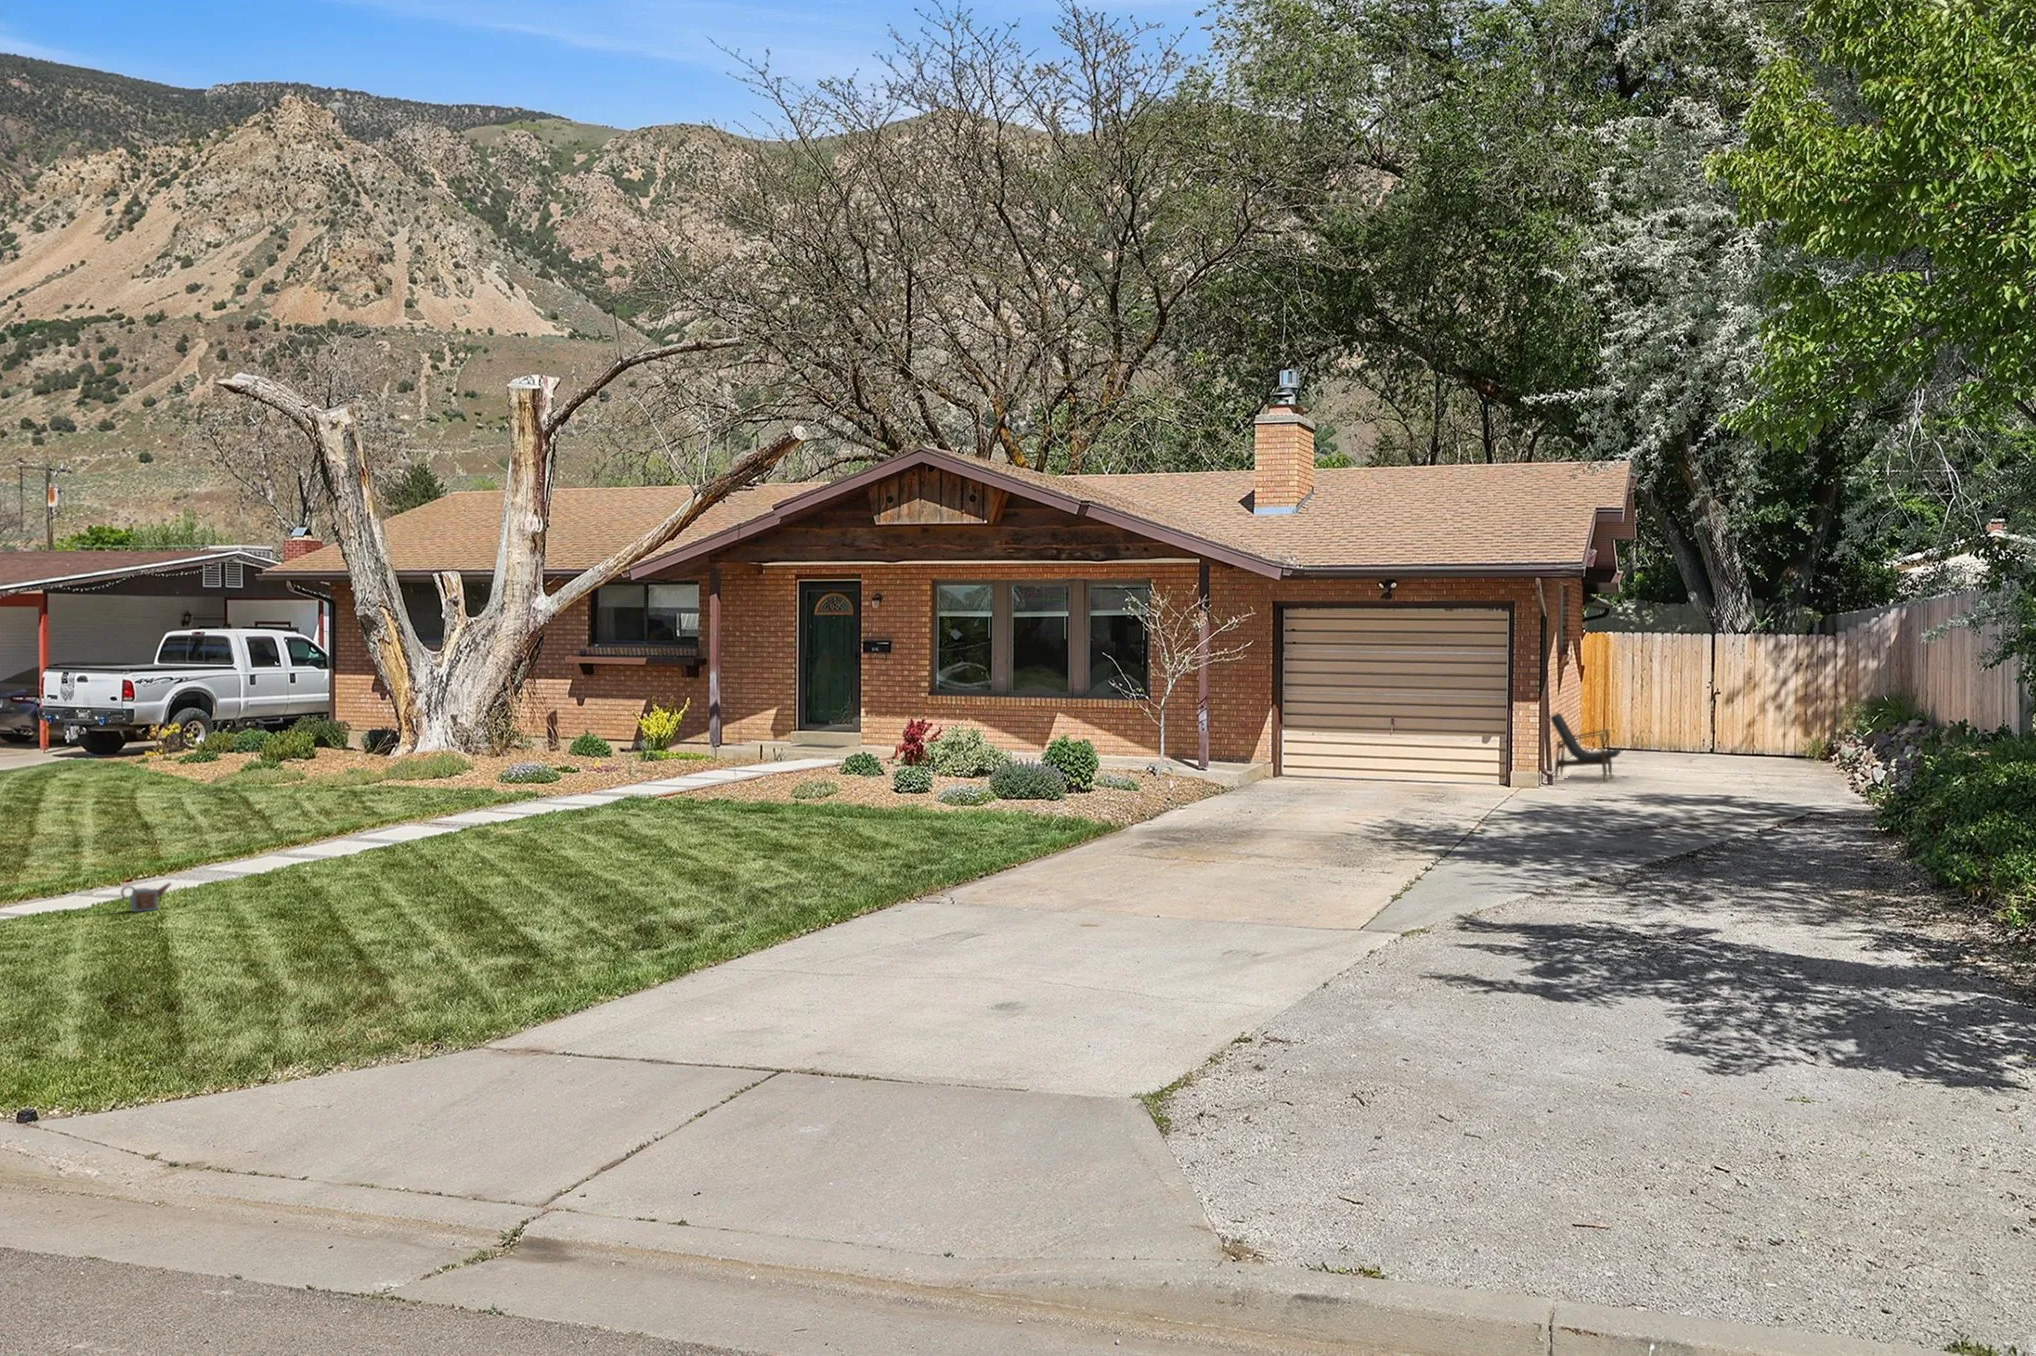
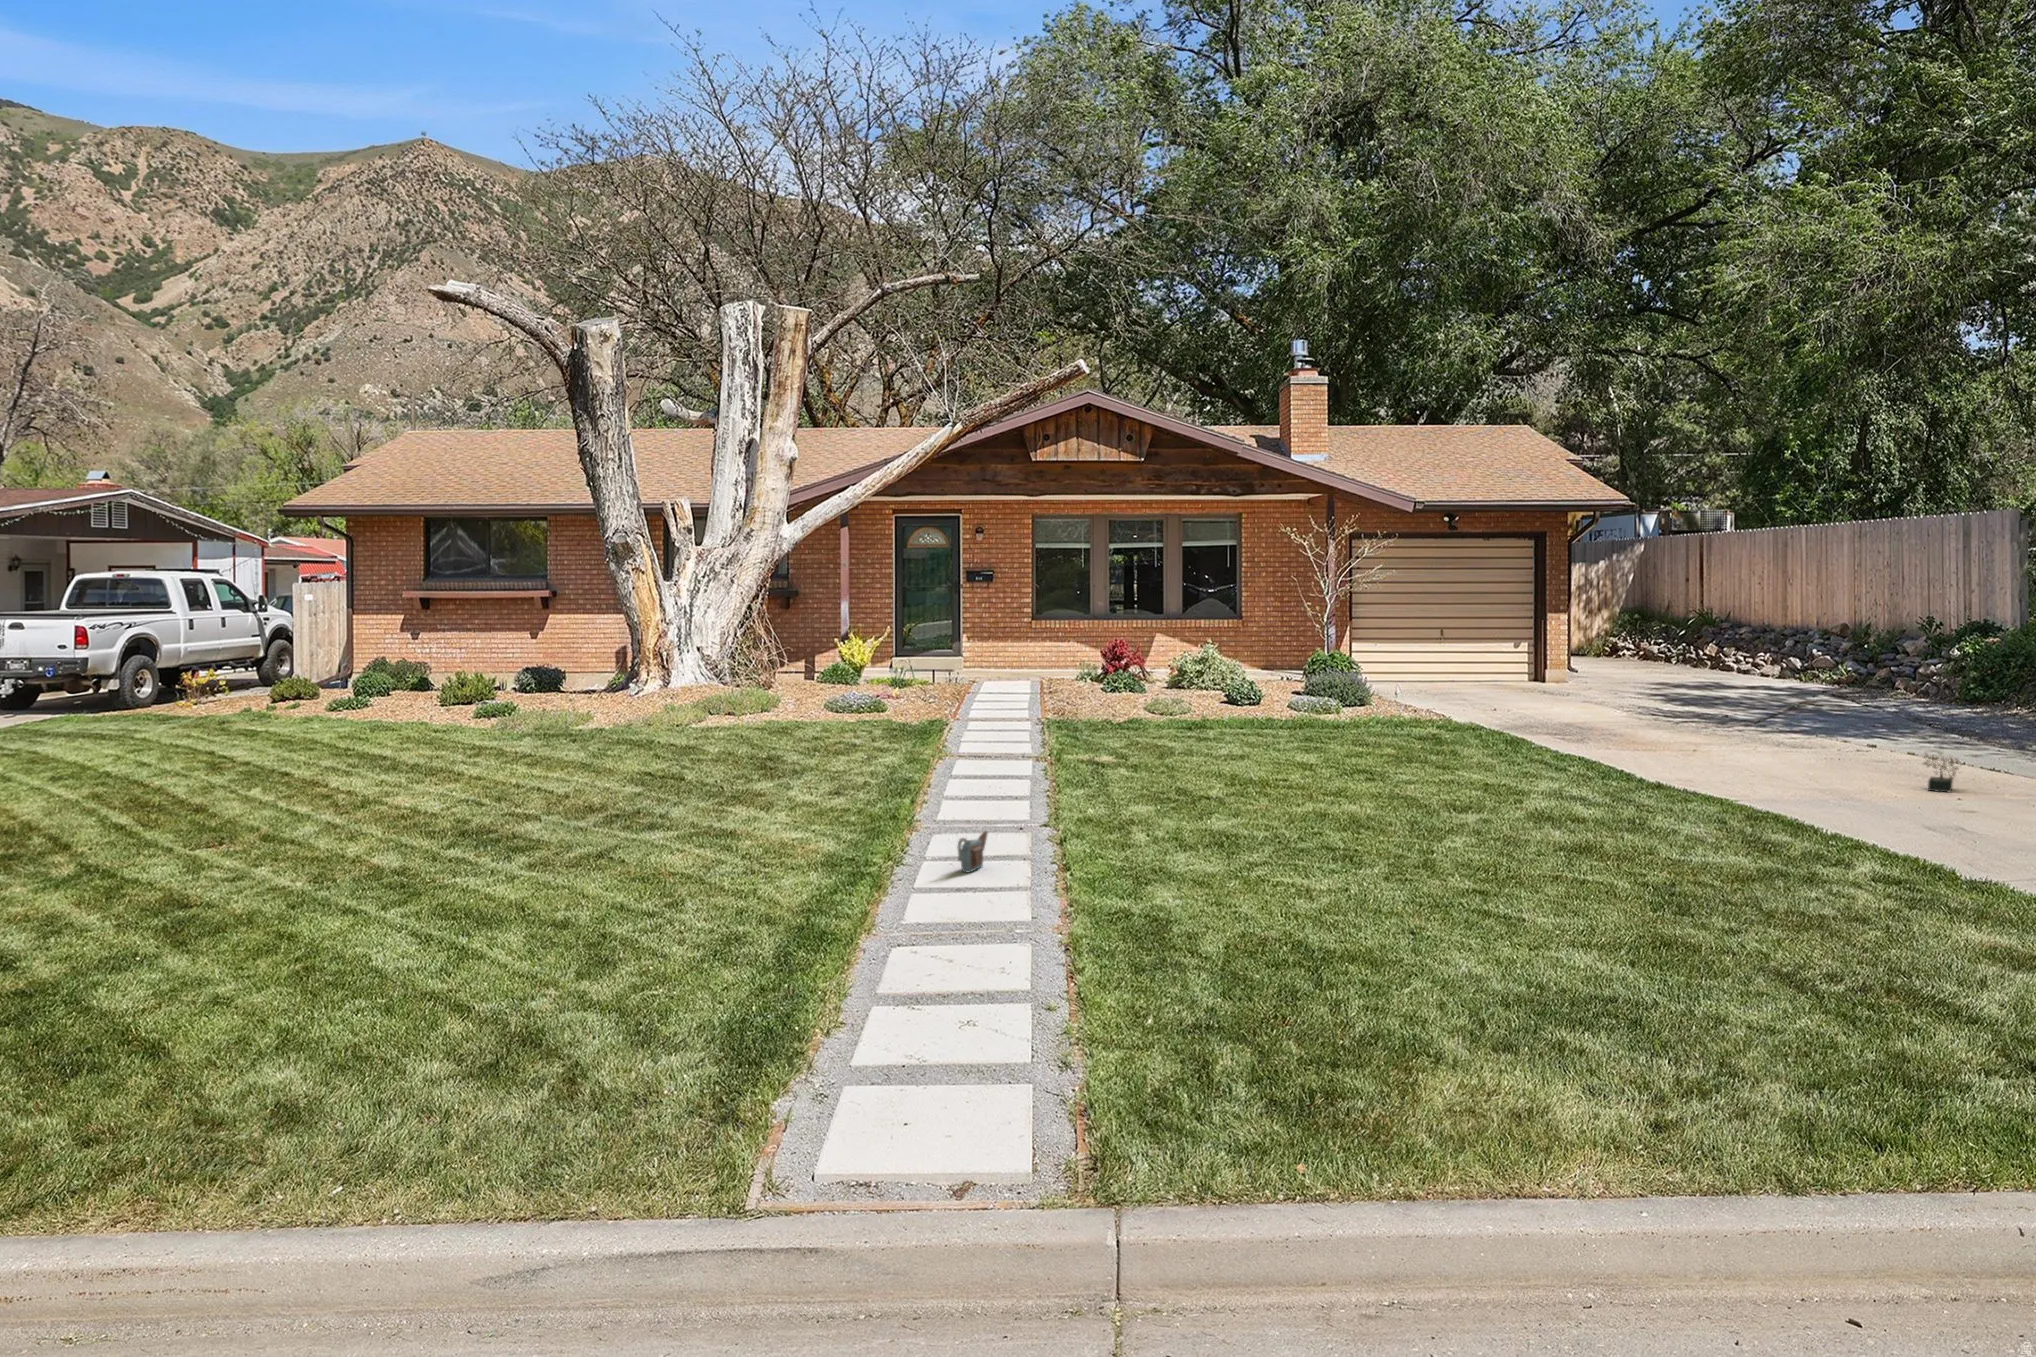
lounge chair: present [1551,713,1621,782] -> none [1564,623,1630,677]
decorative plant: none [1120,878,1166,921] -> present [1923,752,1958,792]

